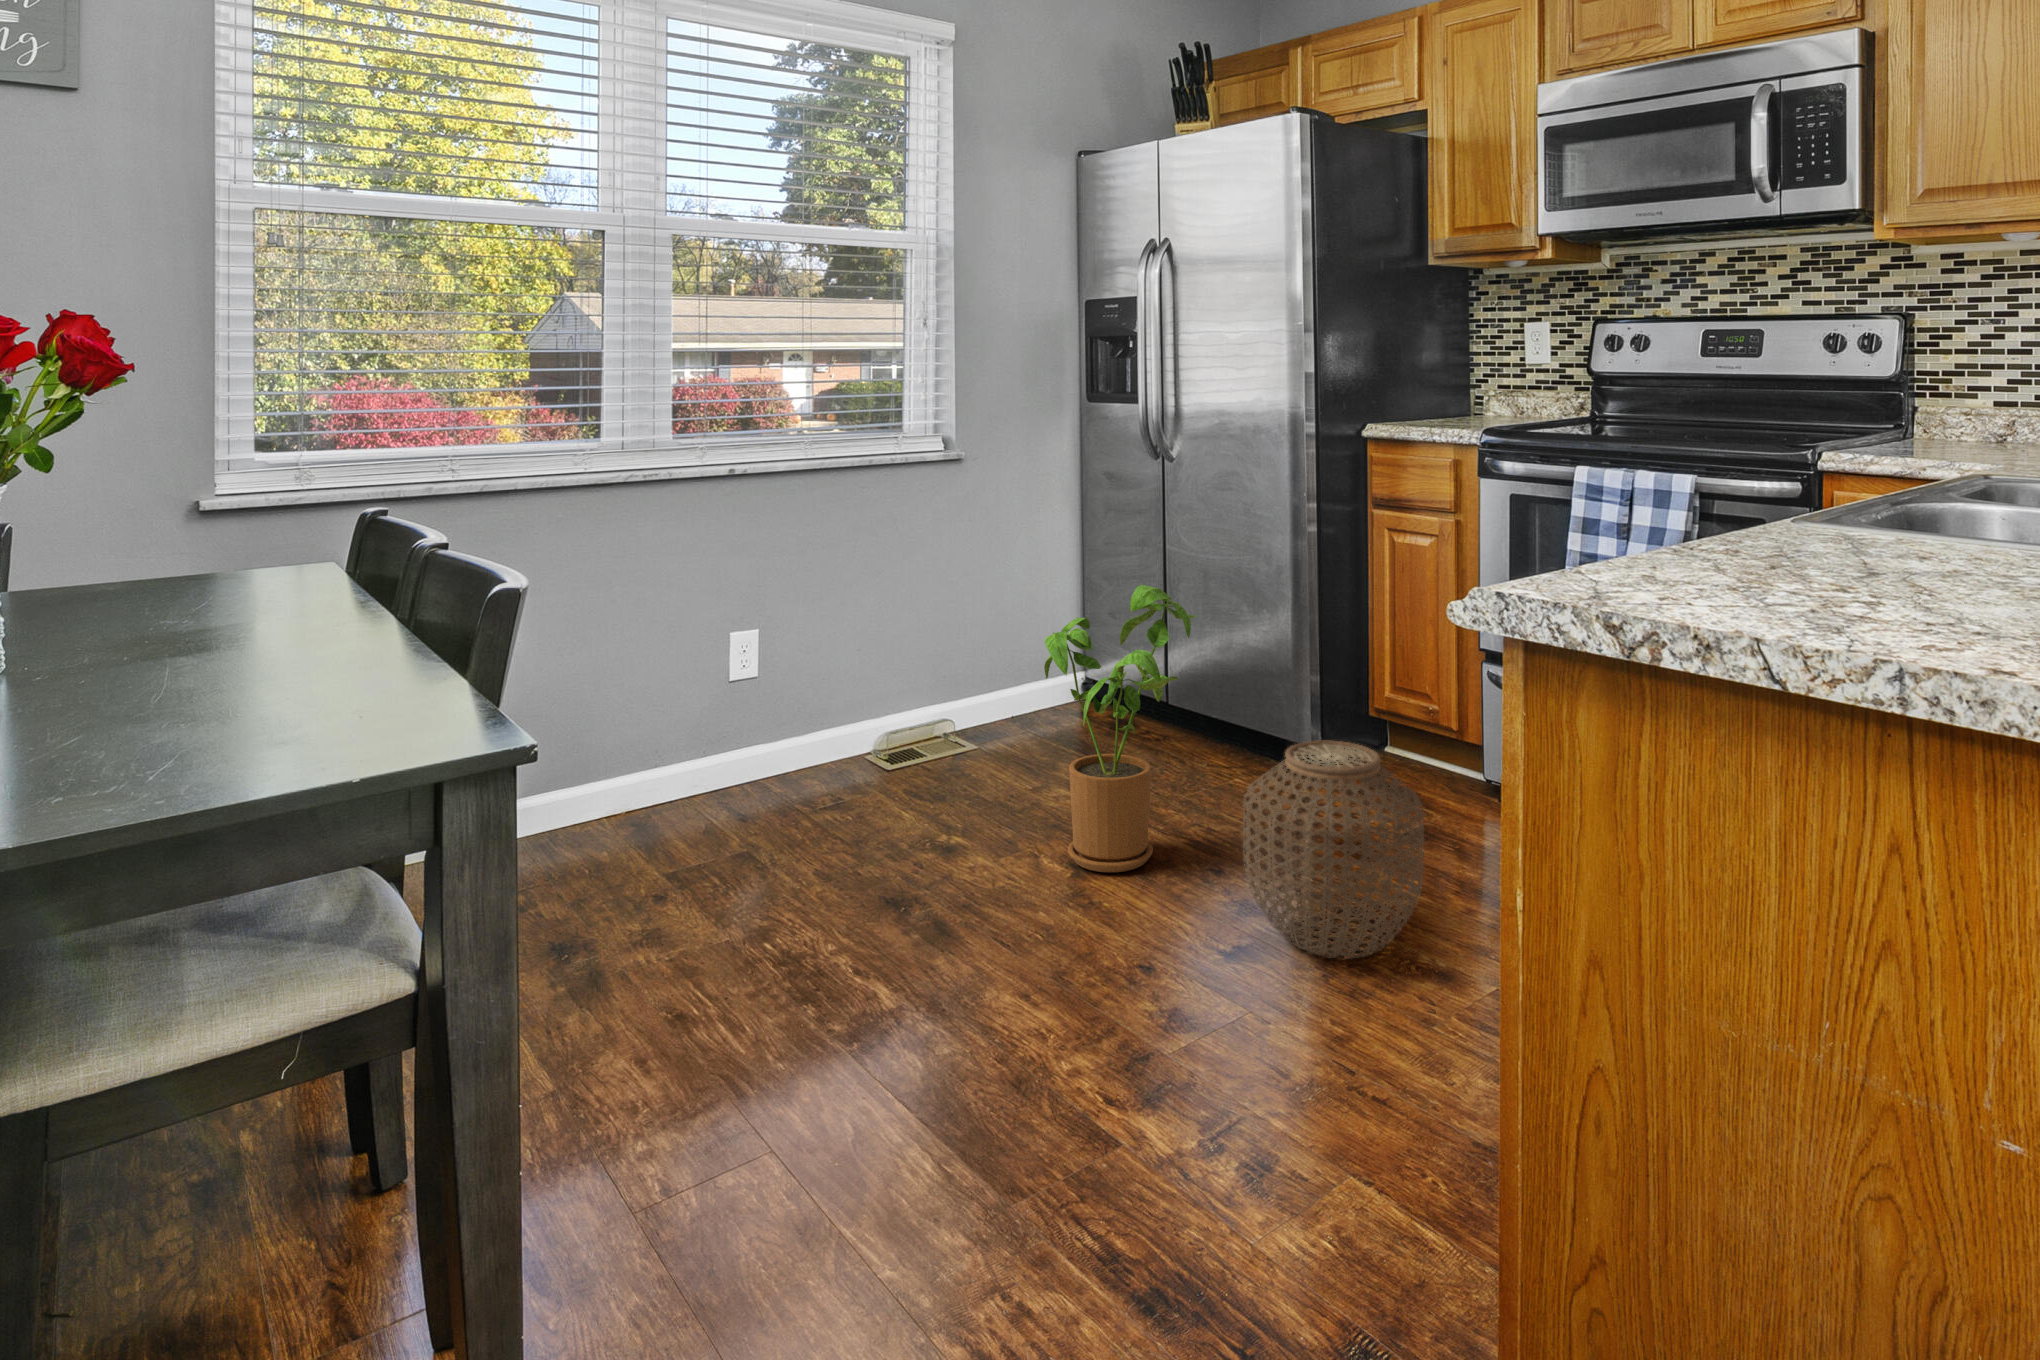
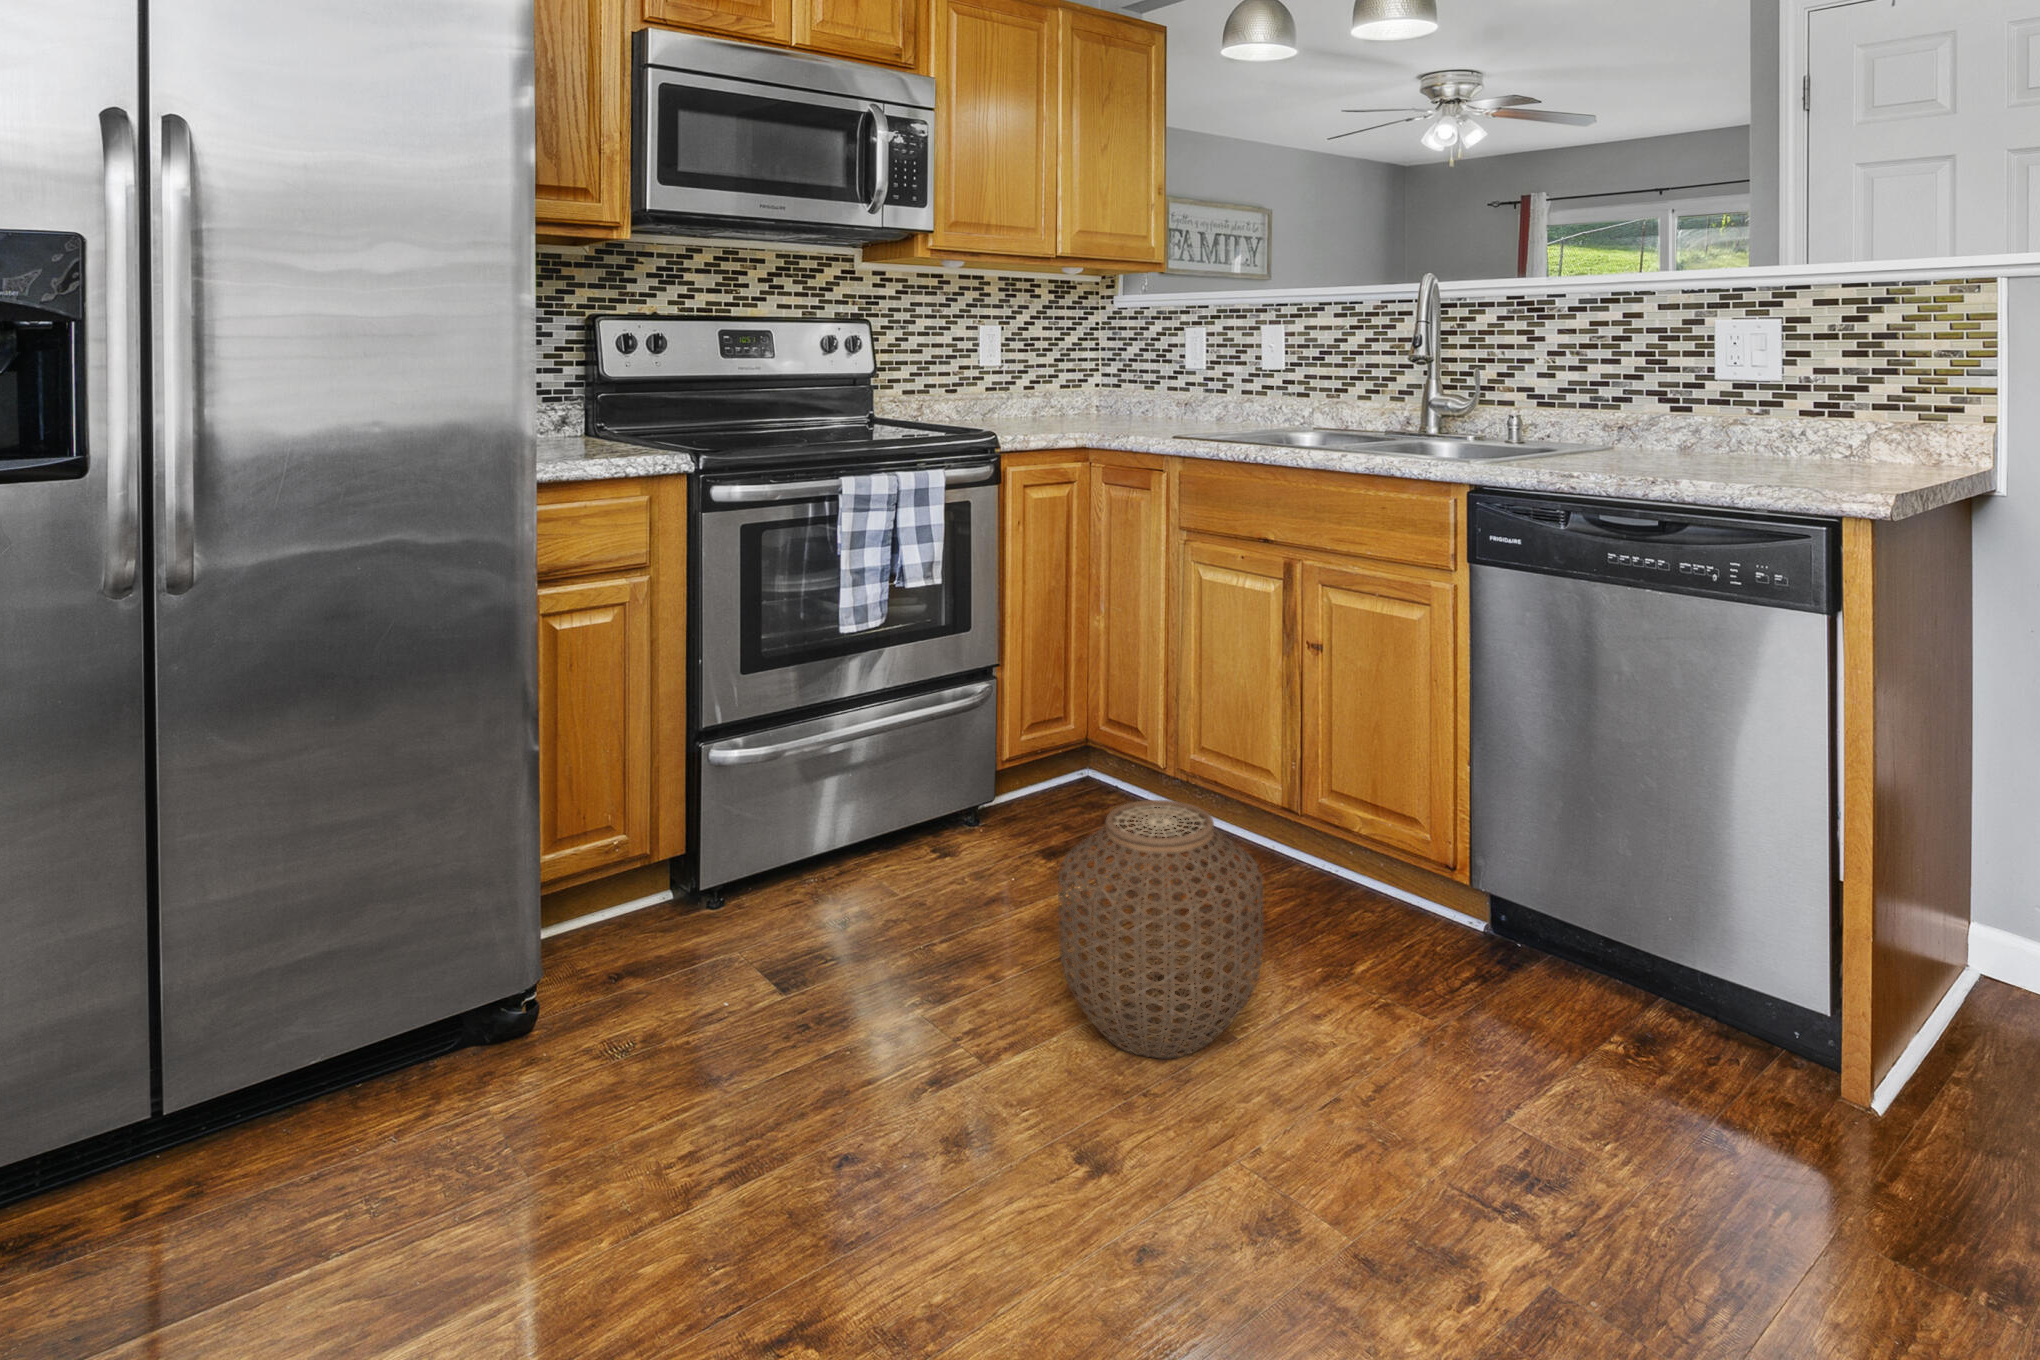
house plant: present [1044,585,1197,873] -> none [779,732,1058,1253]

